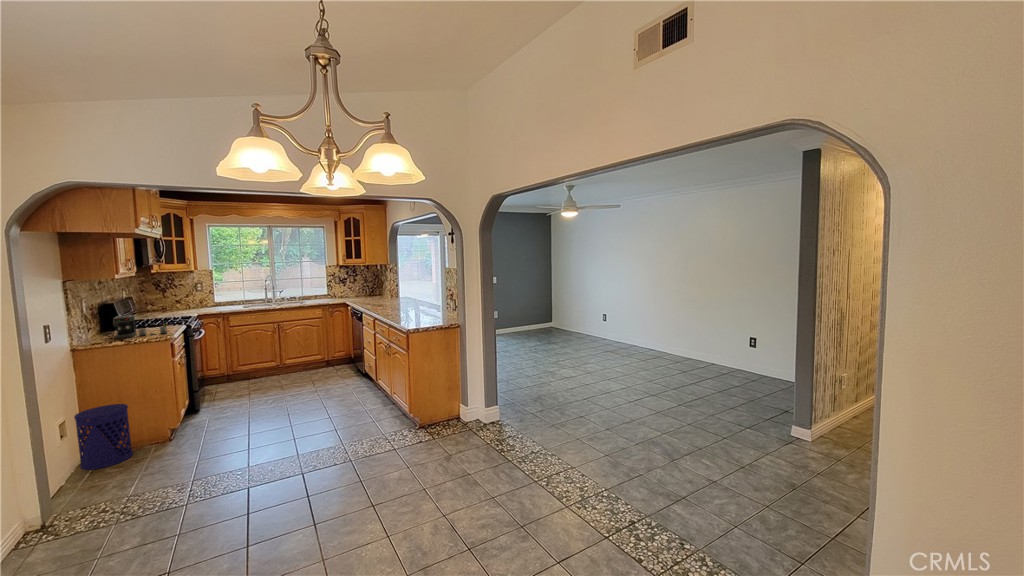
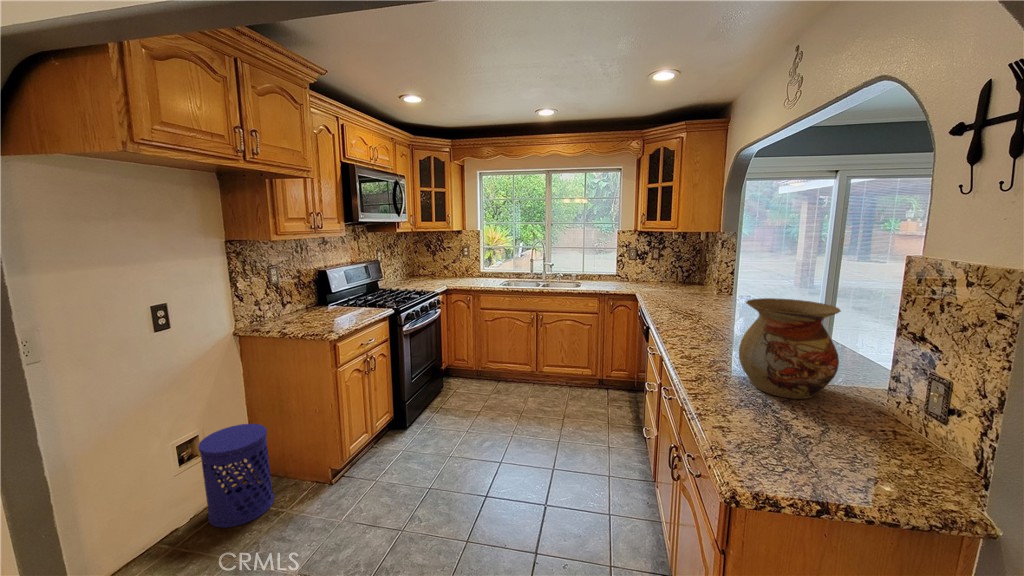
vase: none [397,287,425,318] -> present [739,298,841,399]
coffee maker: present [113,315,167,338] -> none [282,292,343,327]

